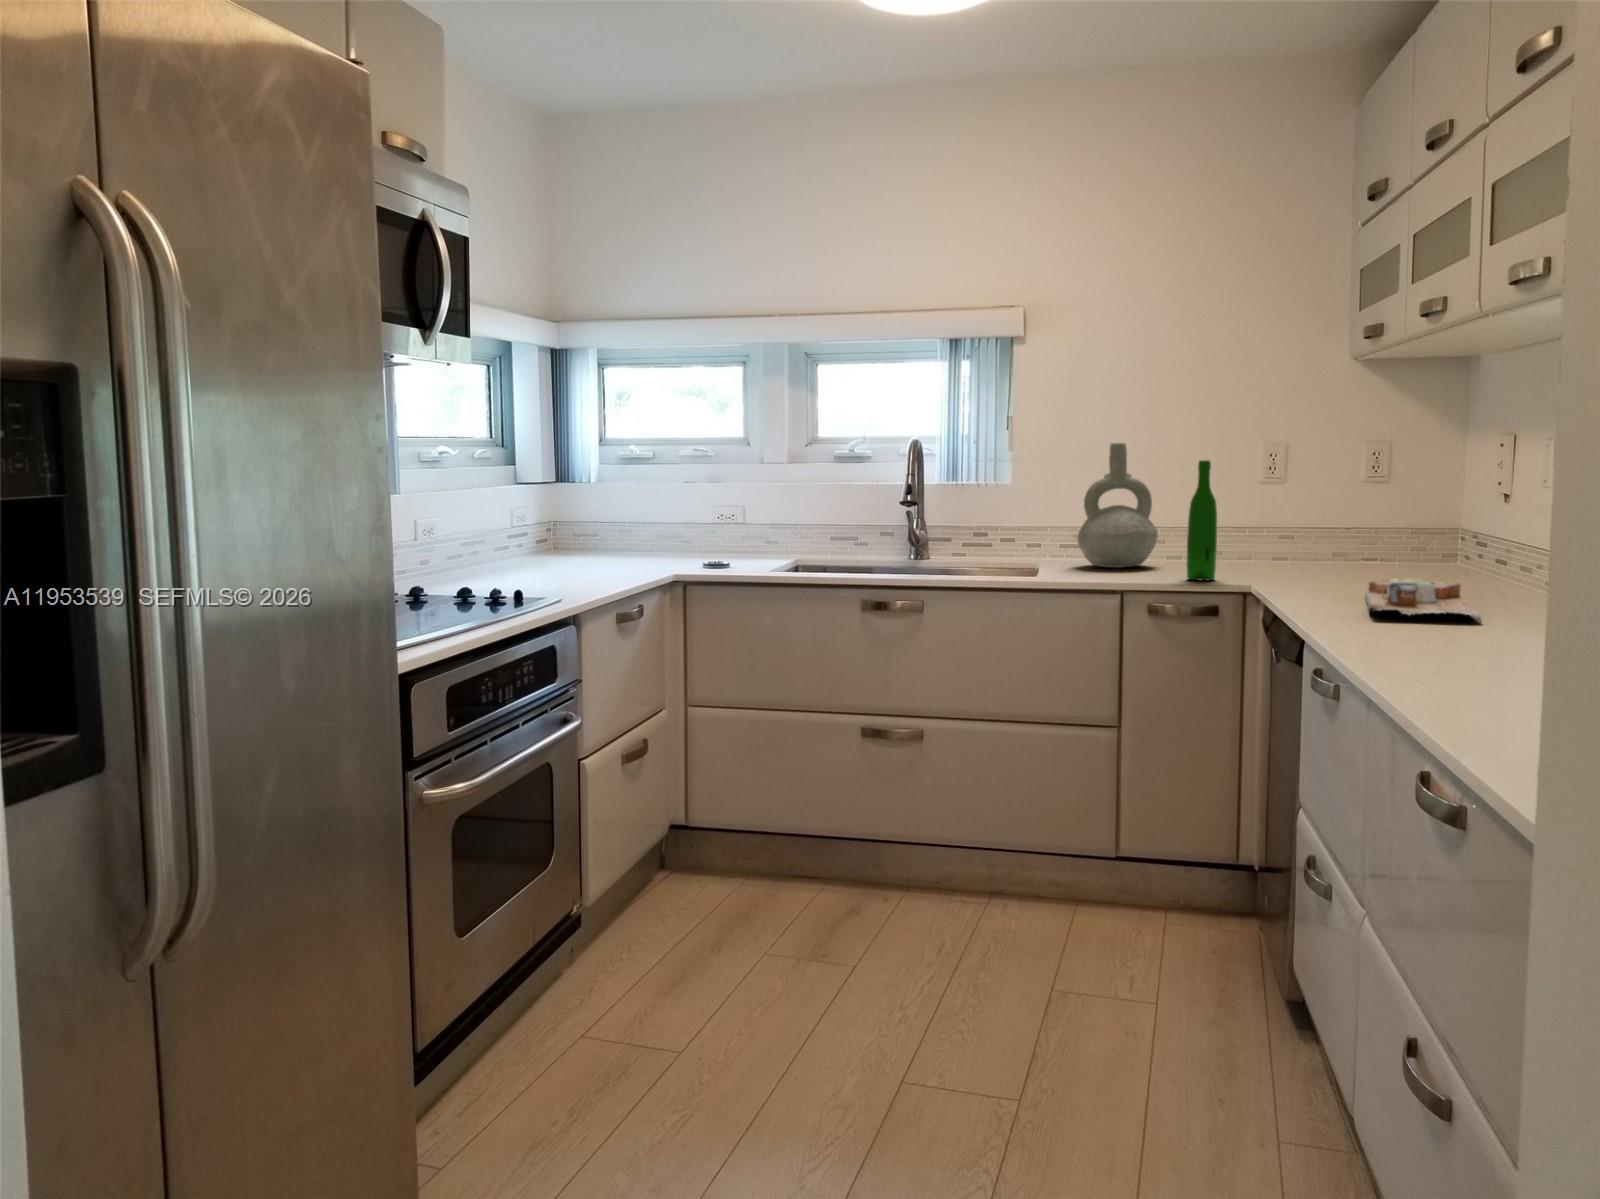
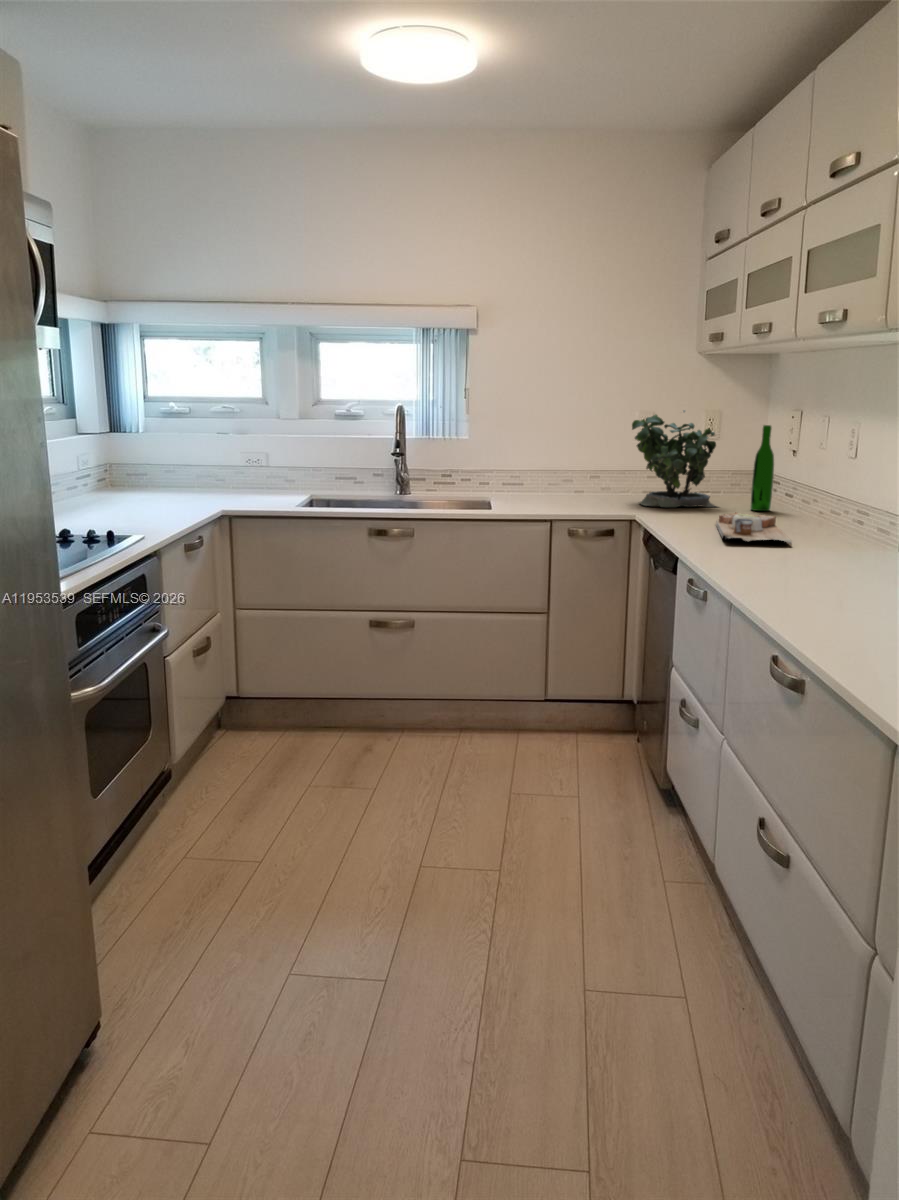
potted plant: none [1242,437,1379,576] -> present [632,410,717,507]
decorative vase: present [1077,443,1158,568] -> none [517,410,573,501]
wine bottle: present [1187,460,1217,581] -> present [750,425,774,511]

